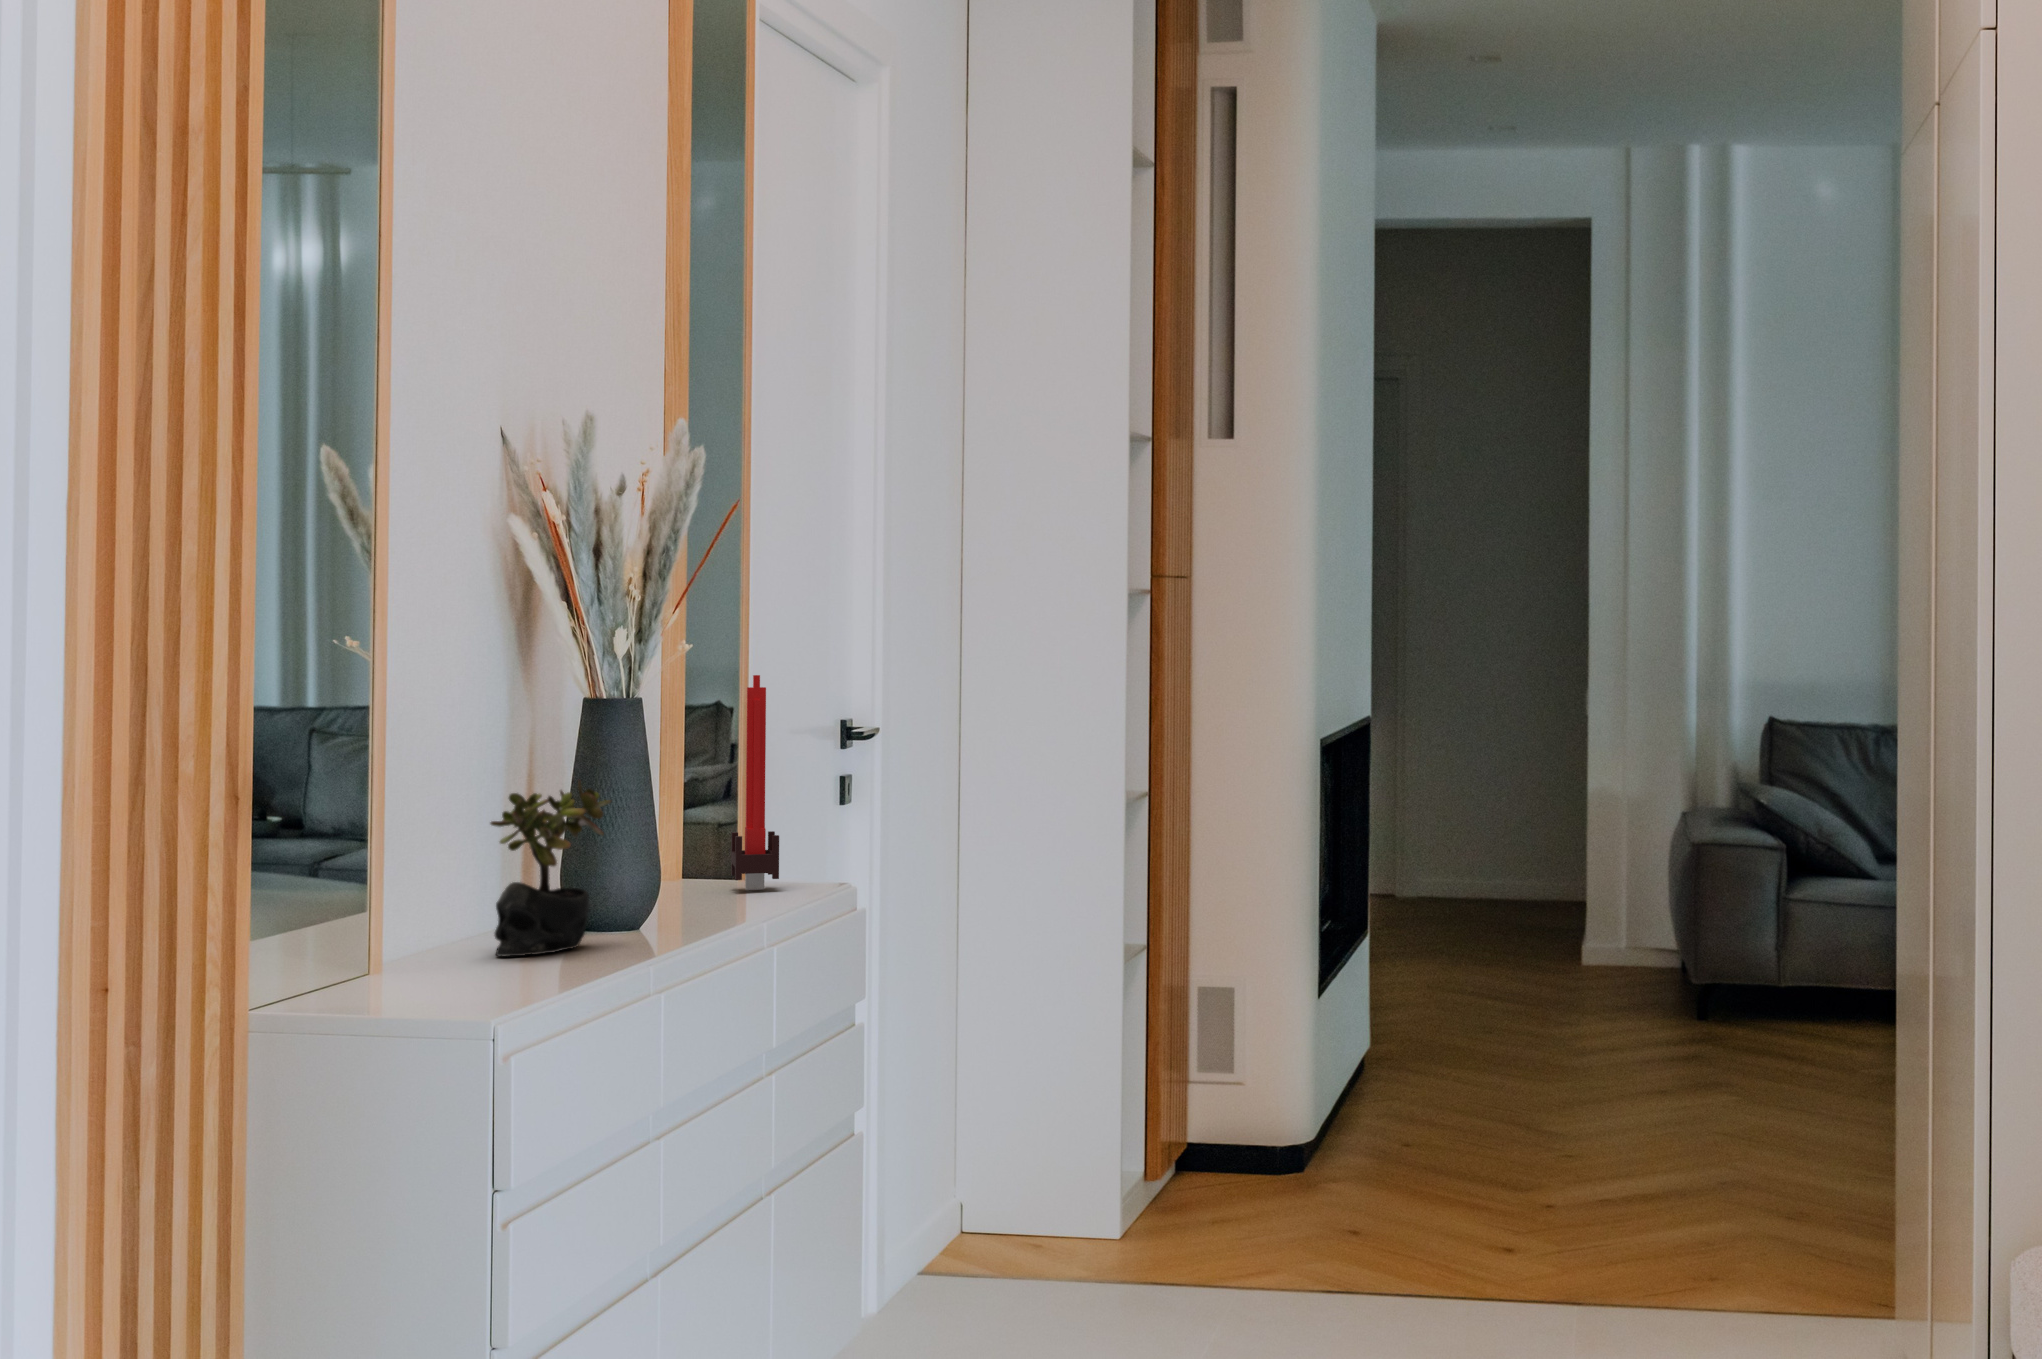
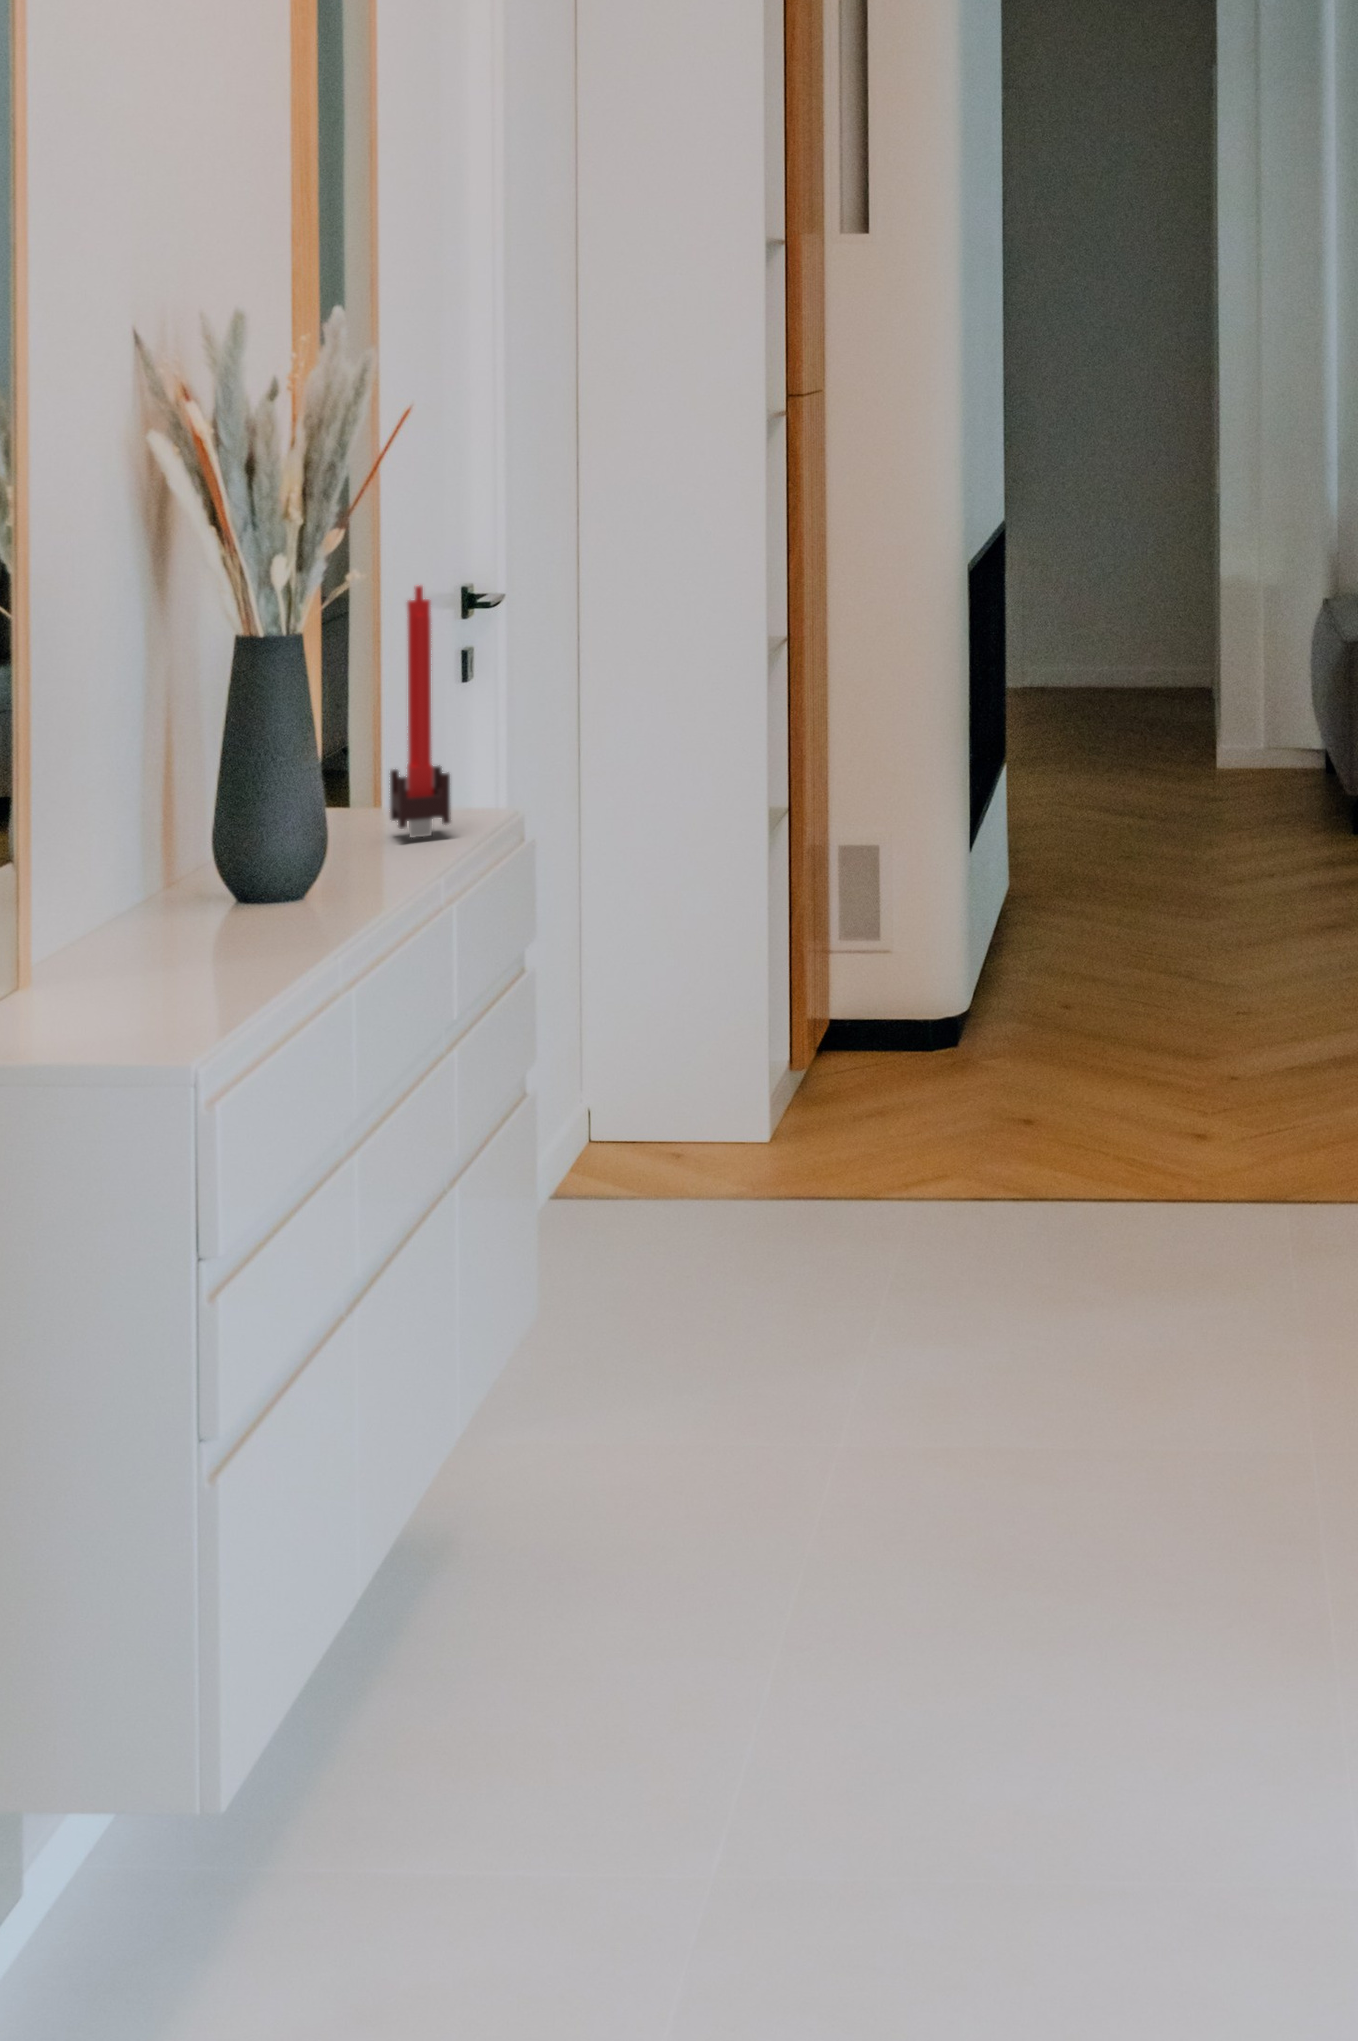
succulent plant: present [490,781,611,957] -> none [144,755,286,978]

